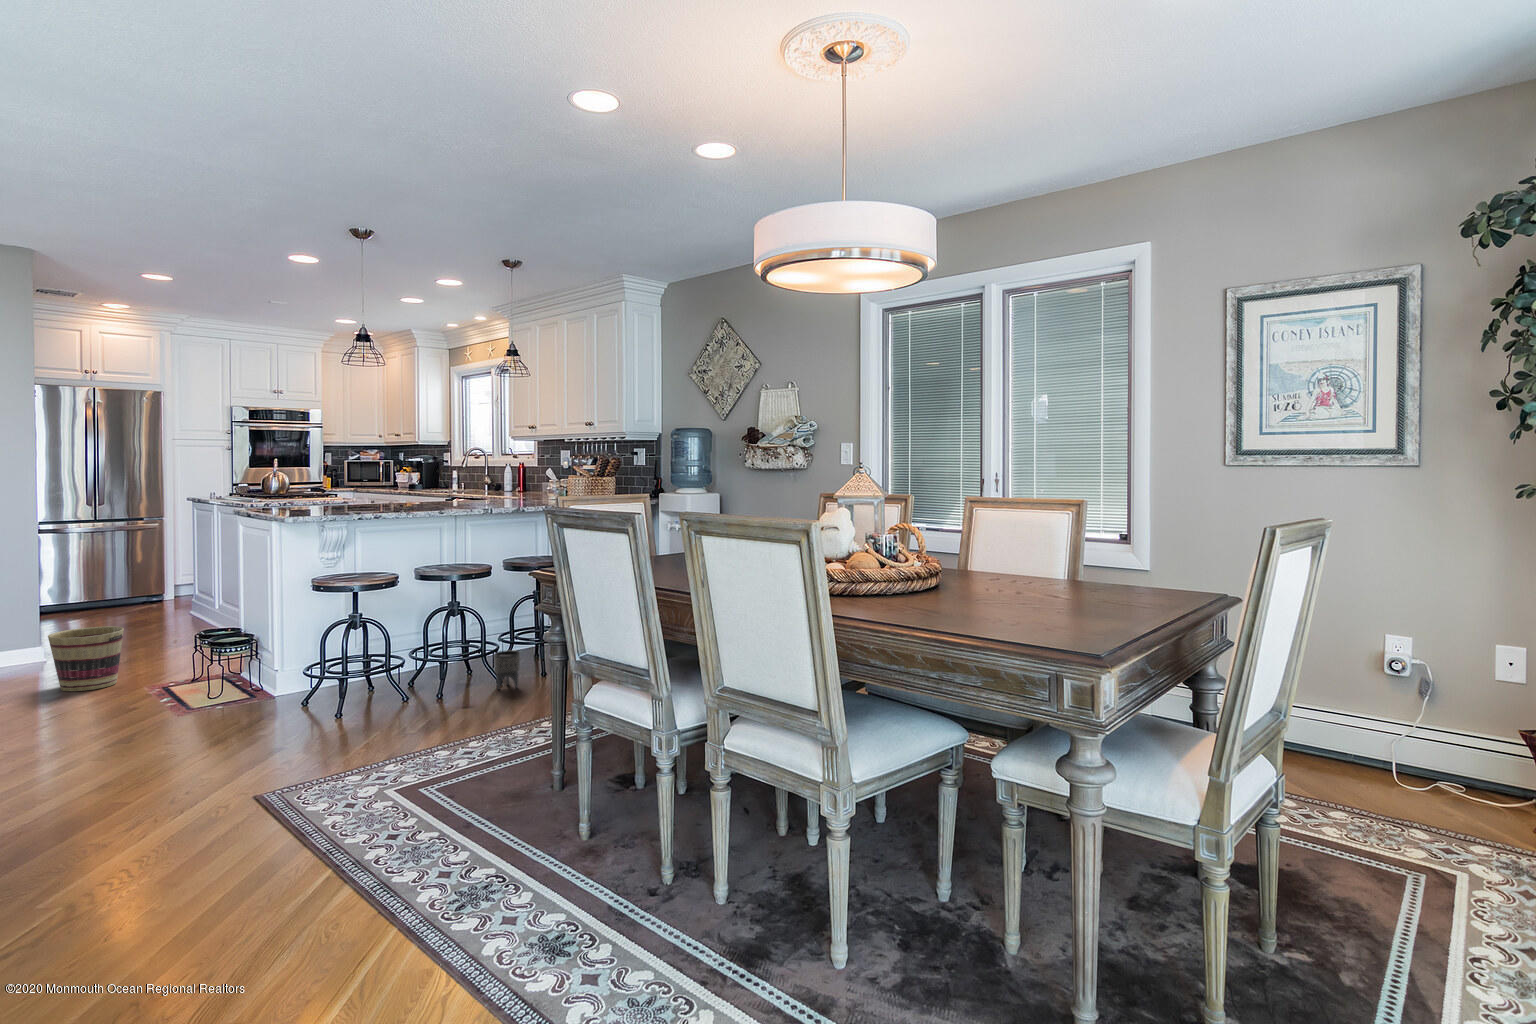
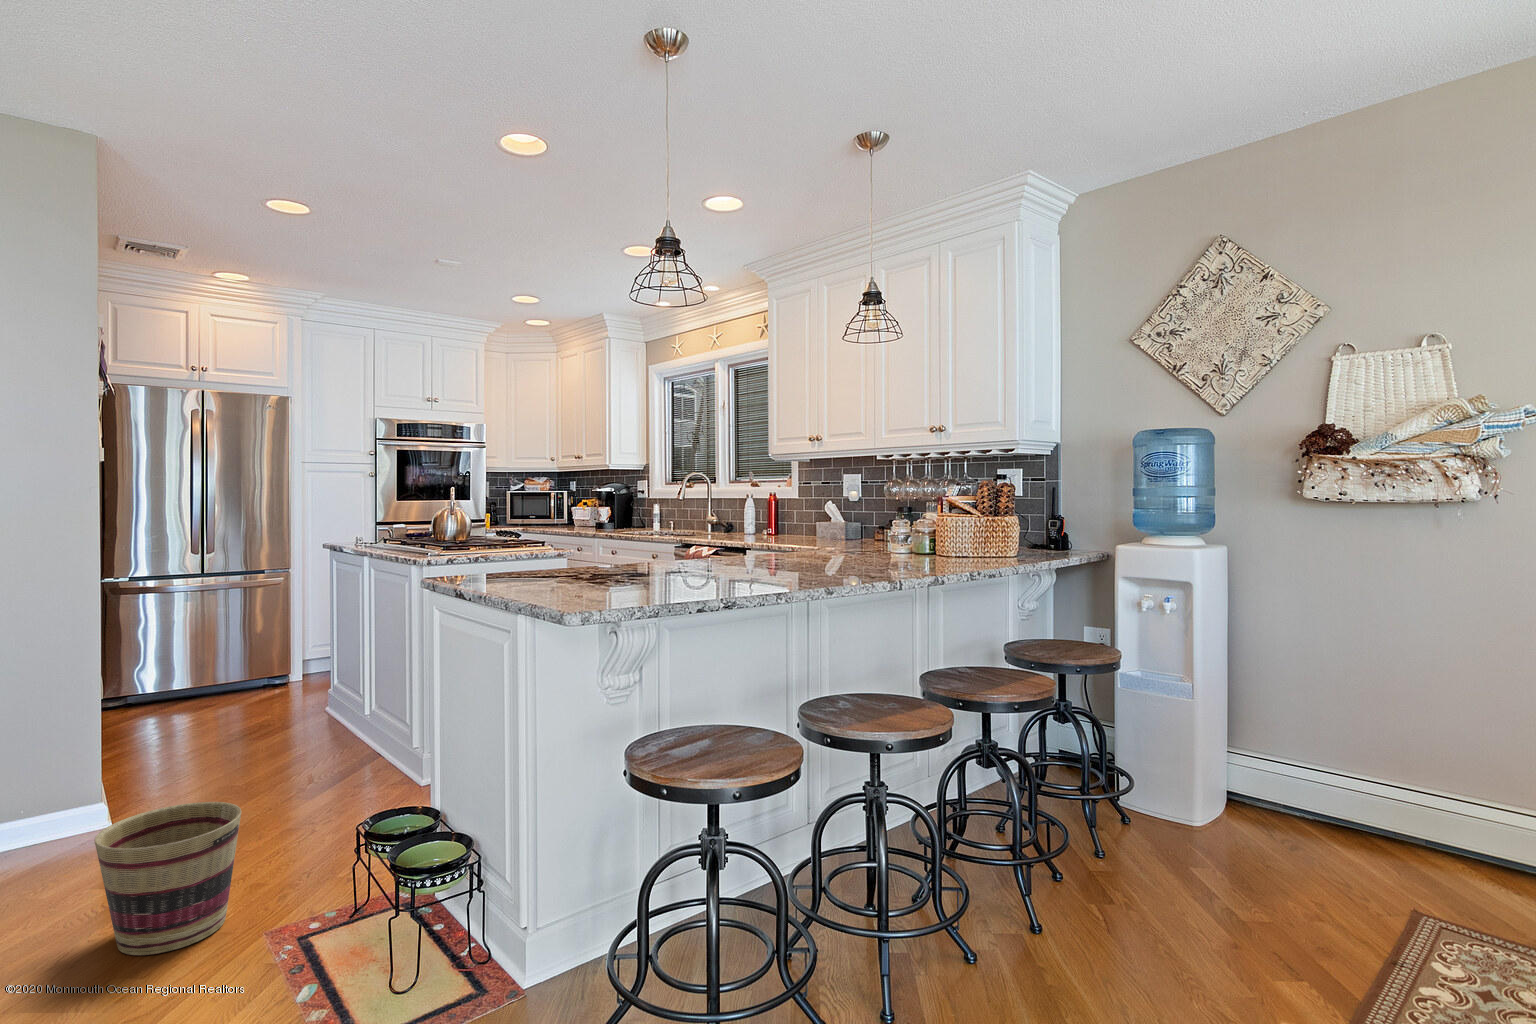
planter: present [494,650,520,689] -> none [992,873,1049,969]

